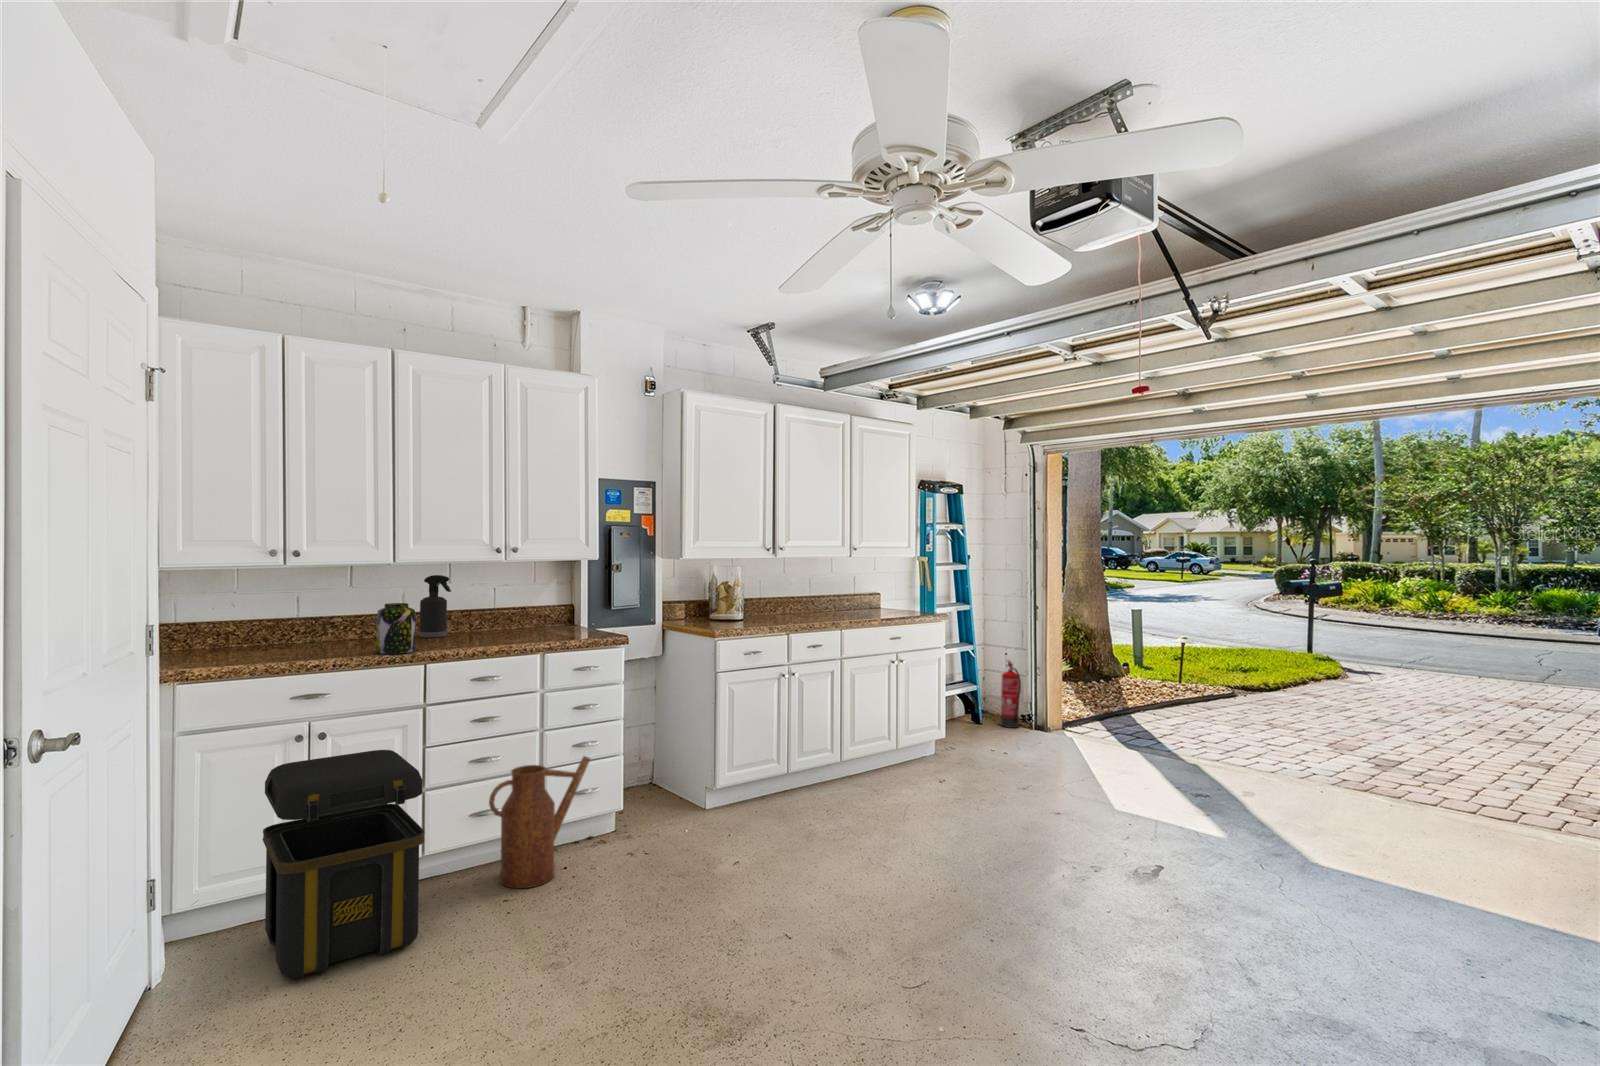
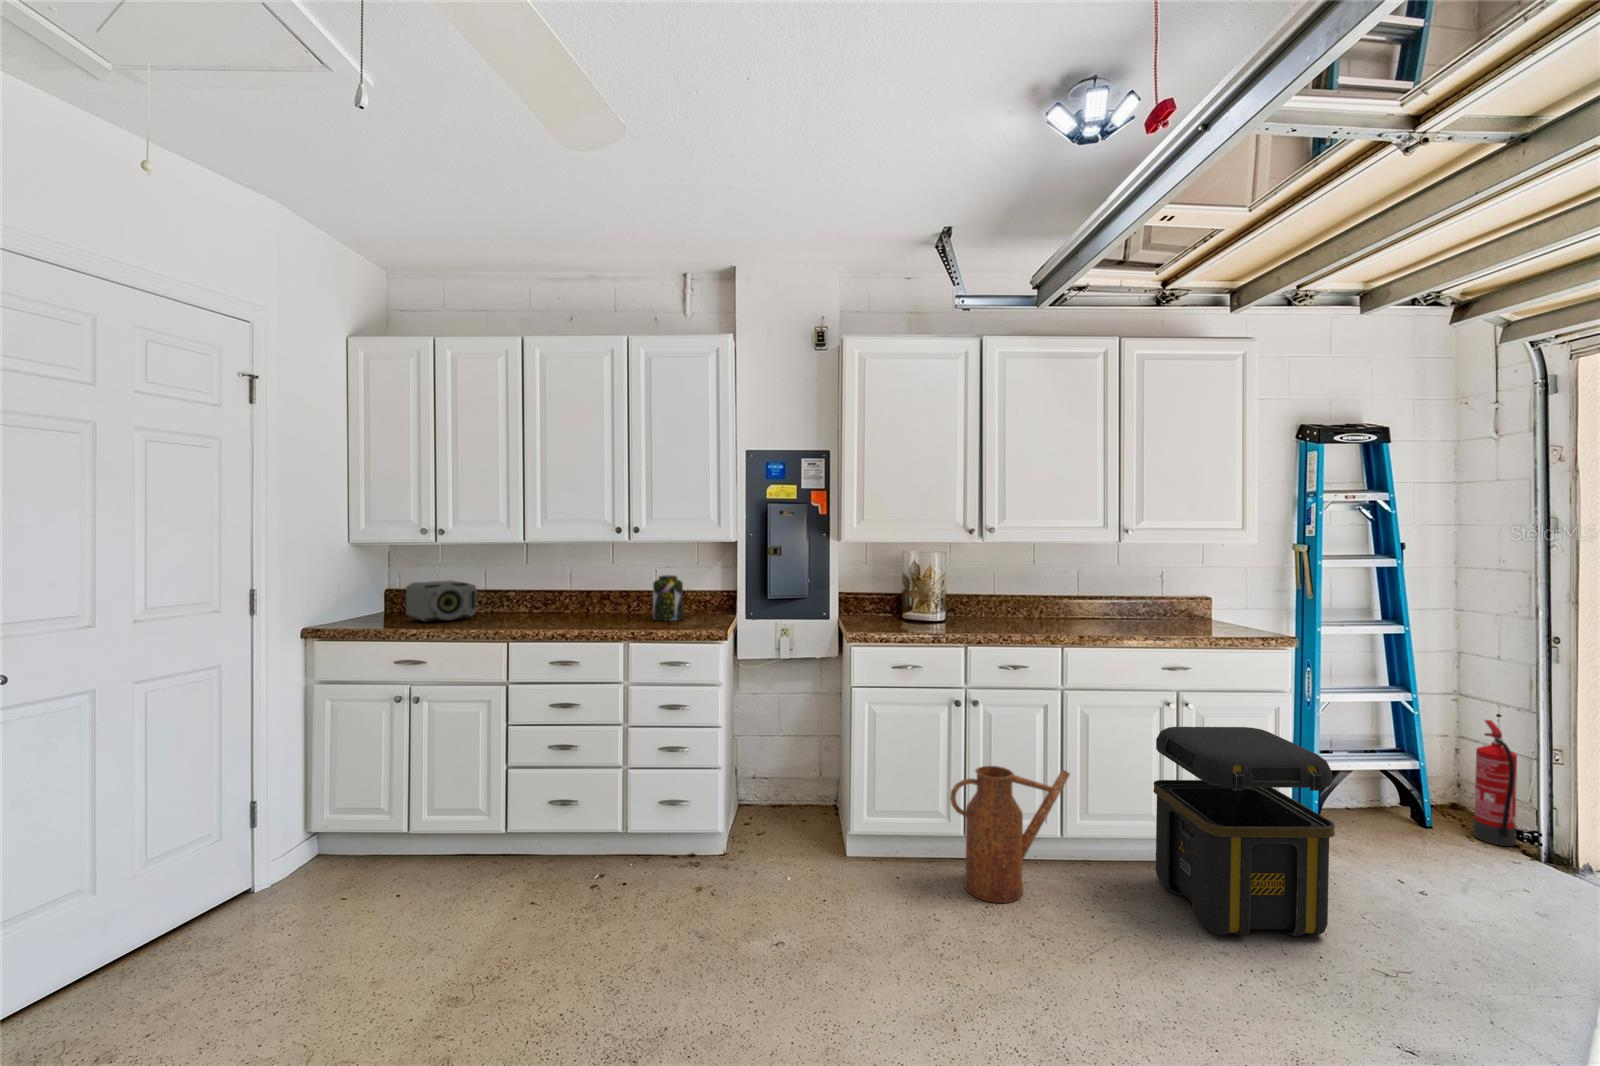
spray bottle: present [419,575,451,637] -> none [578,555,604,616]
jar: present [376,603,415,654] -> present [653,575,683,621]
speaker: none [231,609,318,655] -> present [406,580,477,622]
toolbox: present [263,750,424,979] -> present [1153,727,1335,936]
watering can: present [489,756,590,888] -> present [950,766,1070,903]

